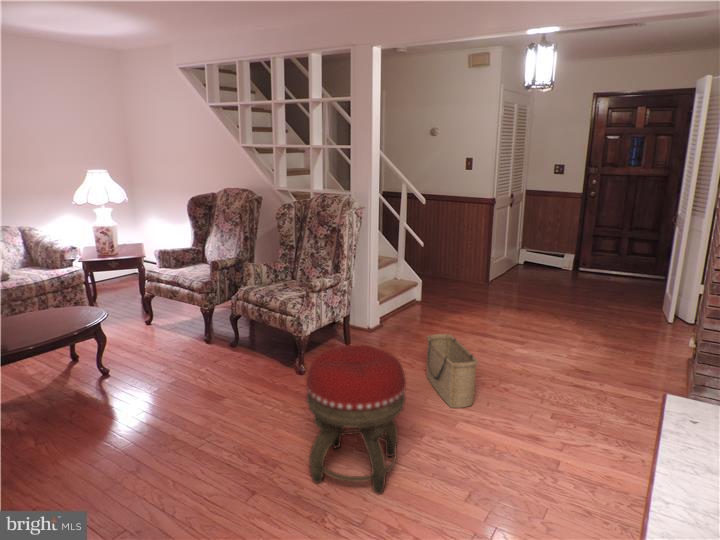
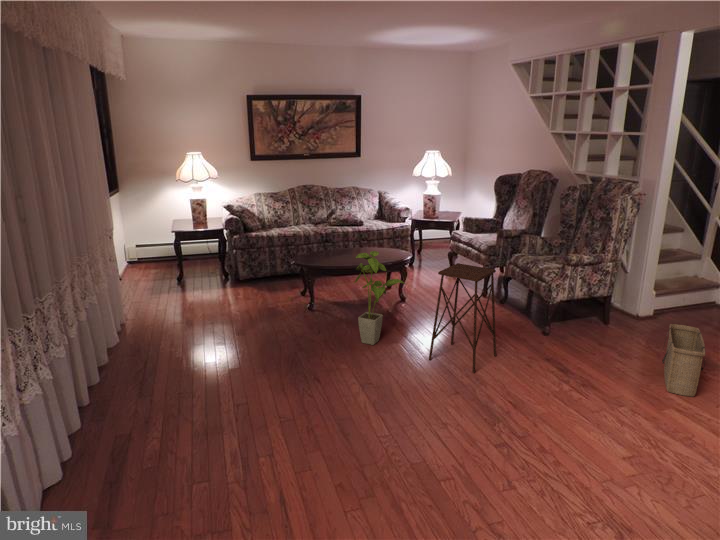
side table: none [188,320,271,464] -> present [429,263,496,373]
house plant: none [42,330,134,472] -> present [354,251,405,345]
footstool: present [306,345,406,494] -> none [502,299,593,418]

